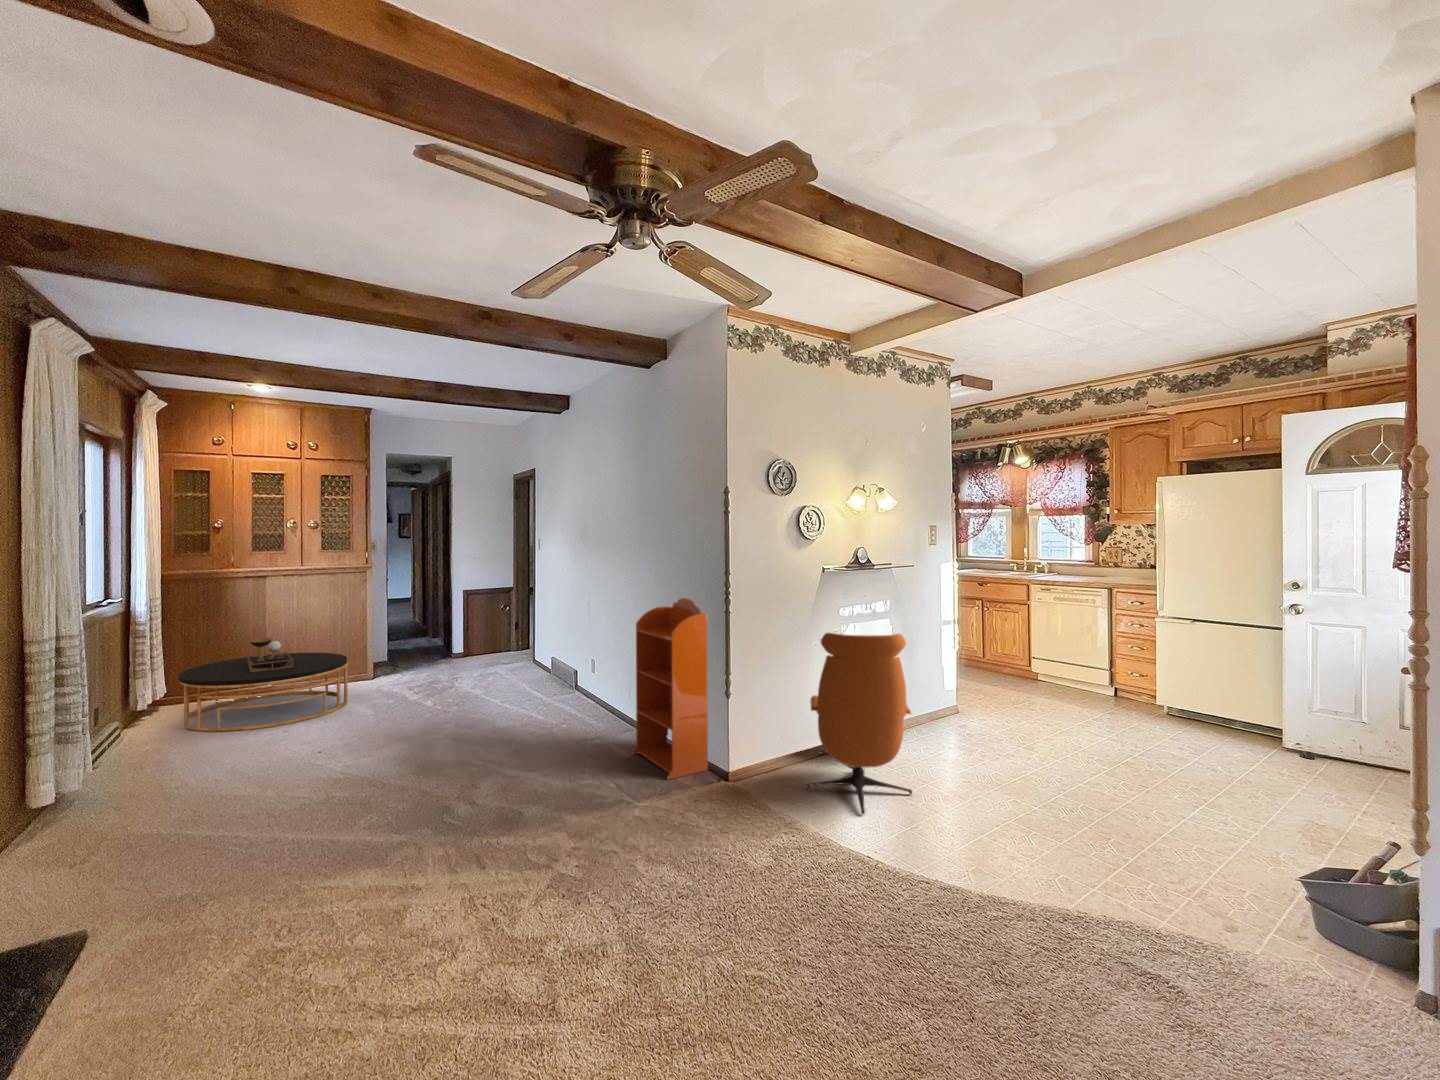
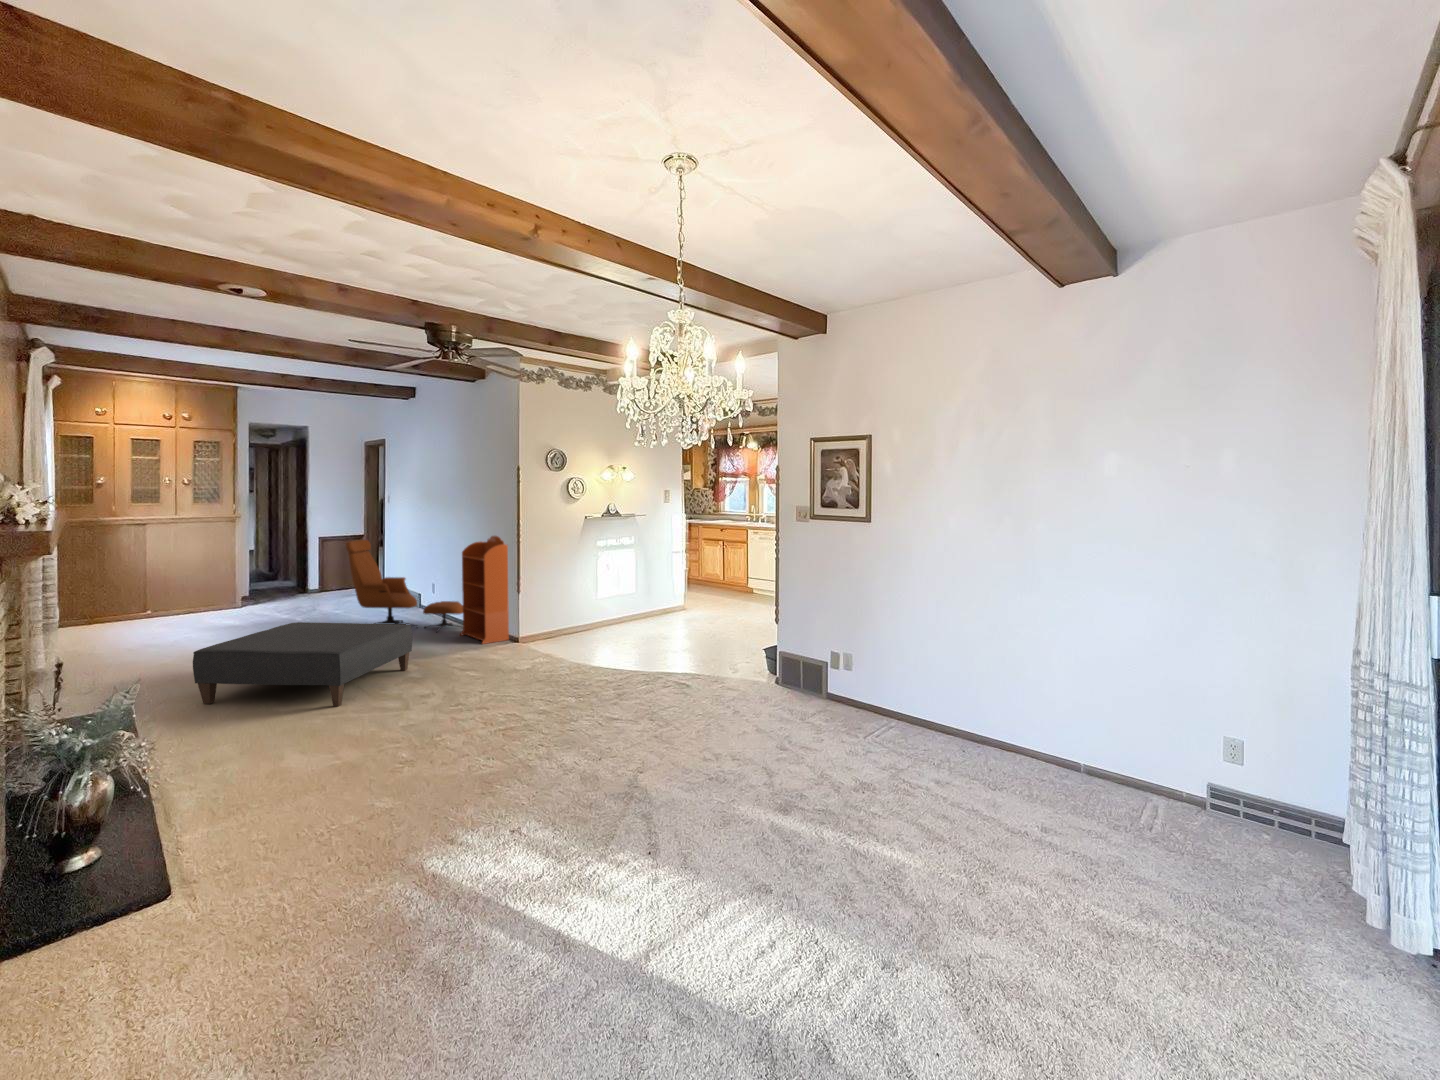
lounge chair: present [806,632,912,814] -> present [346,540,463,631]
coffee table: present [178,638,348,732] -> none [91,570,231,637]
ottoman: none [141,752,556,1003] -> present [193,622,412,706]

